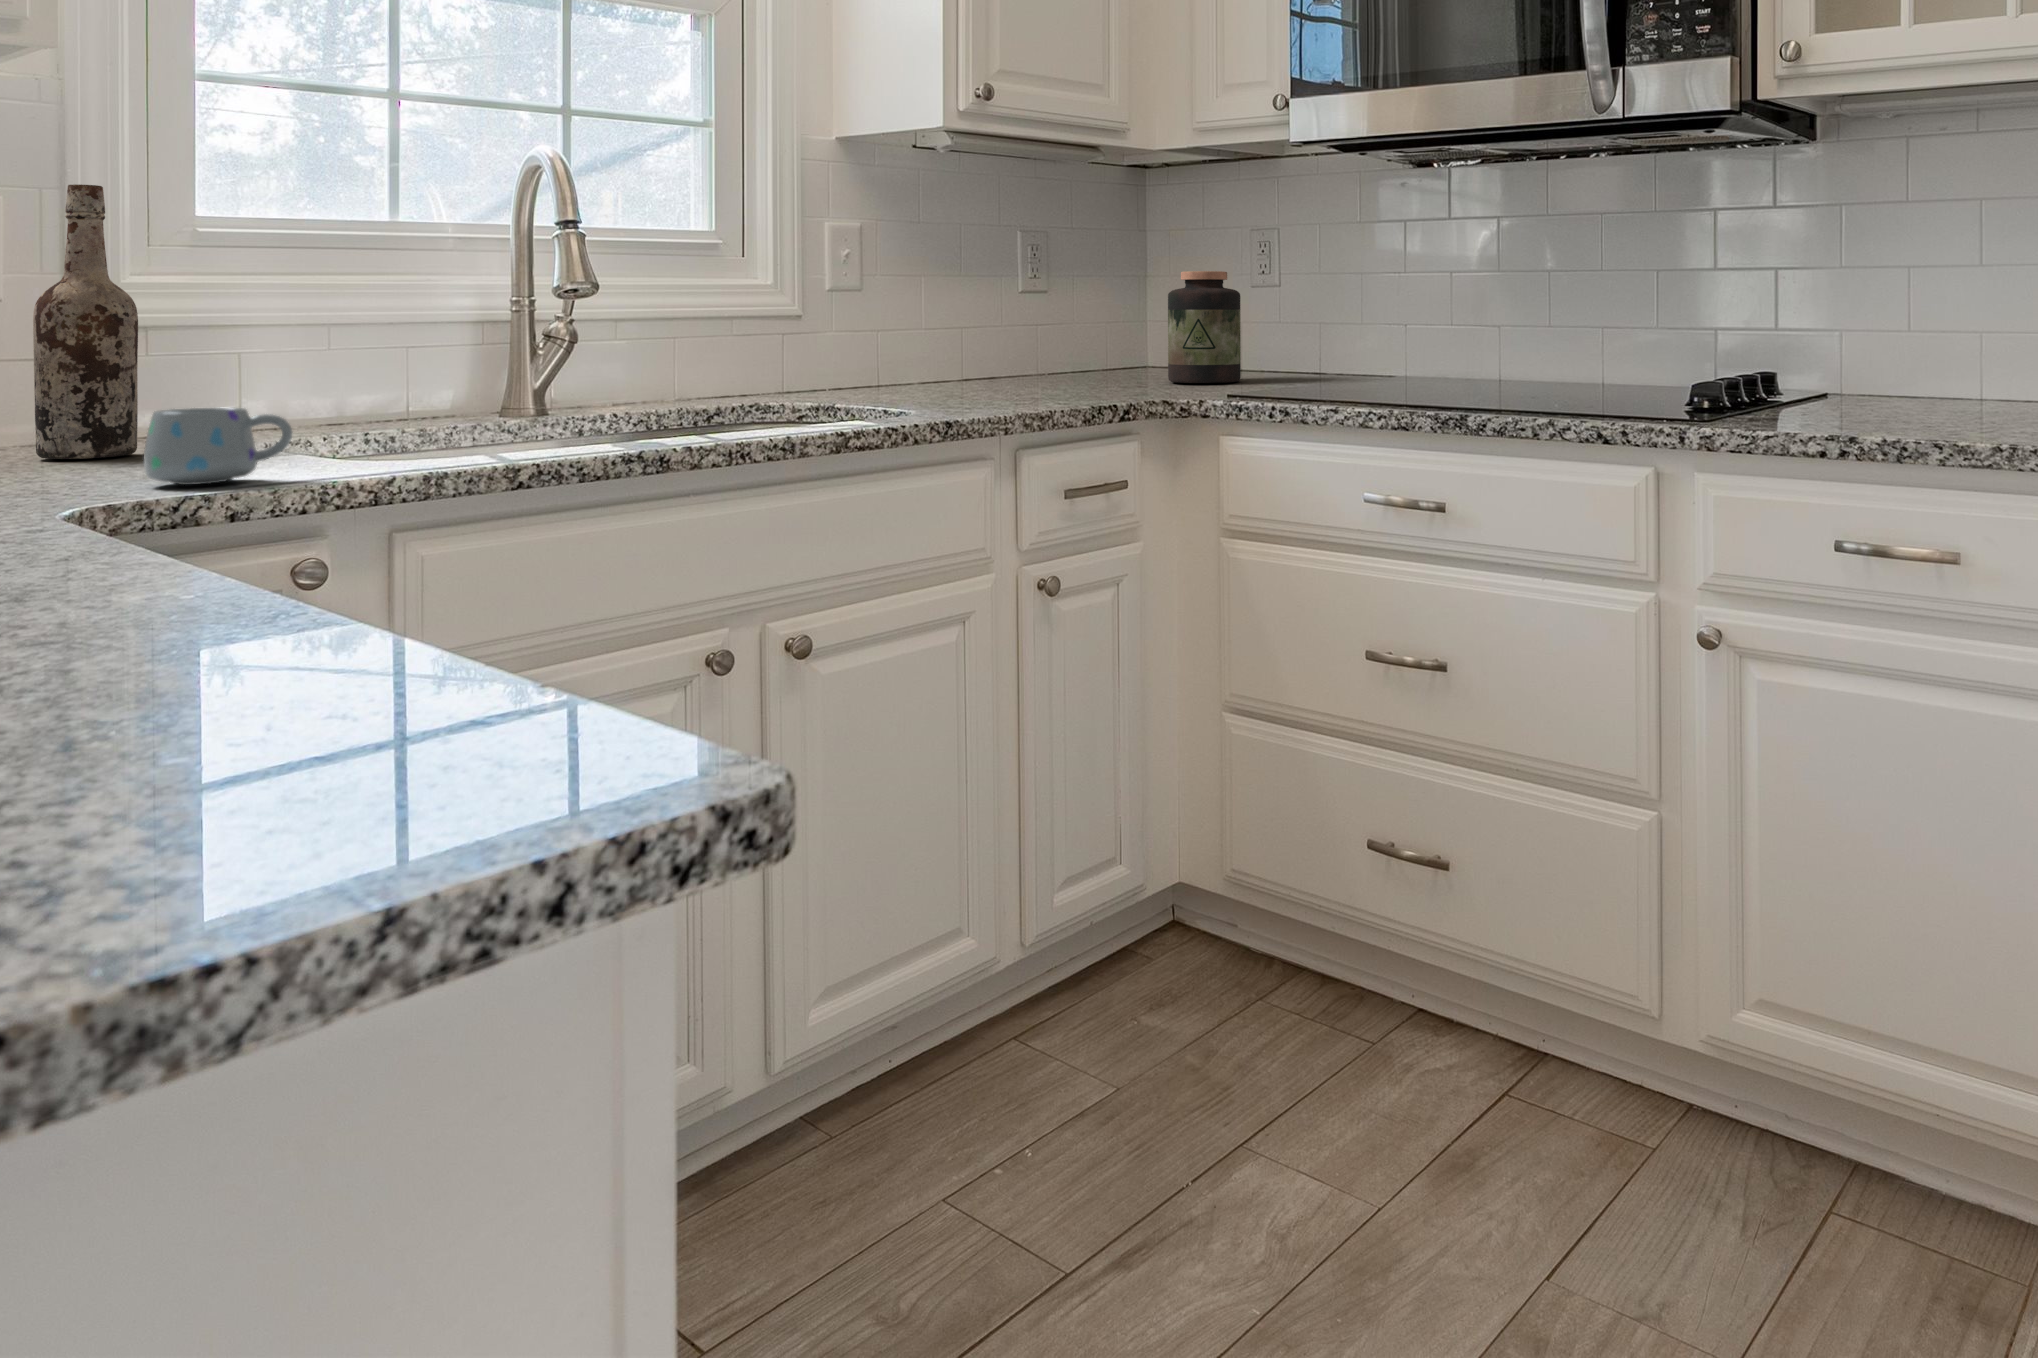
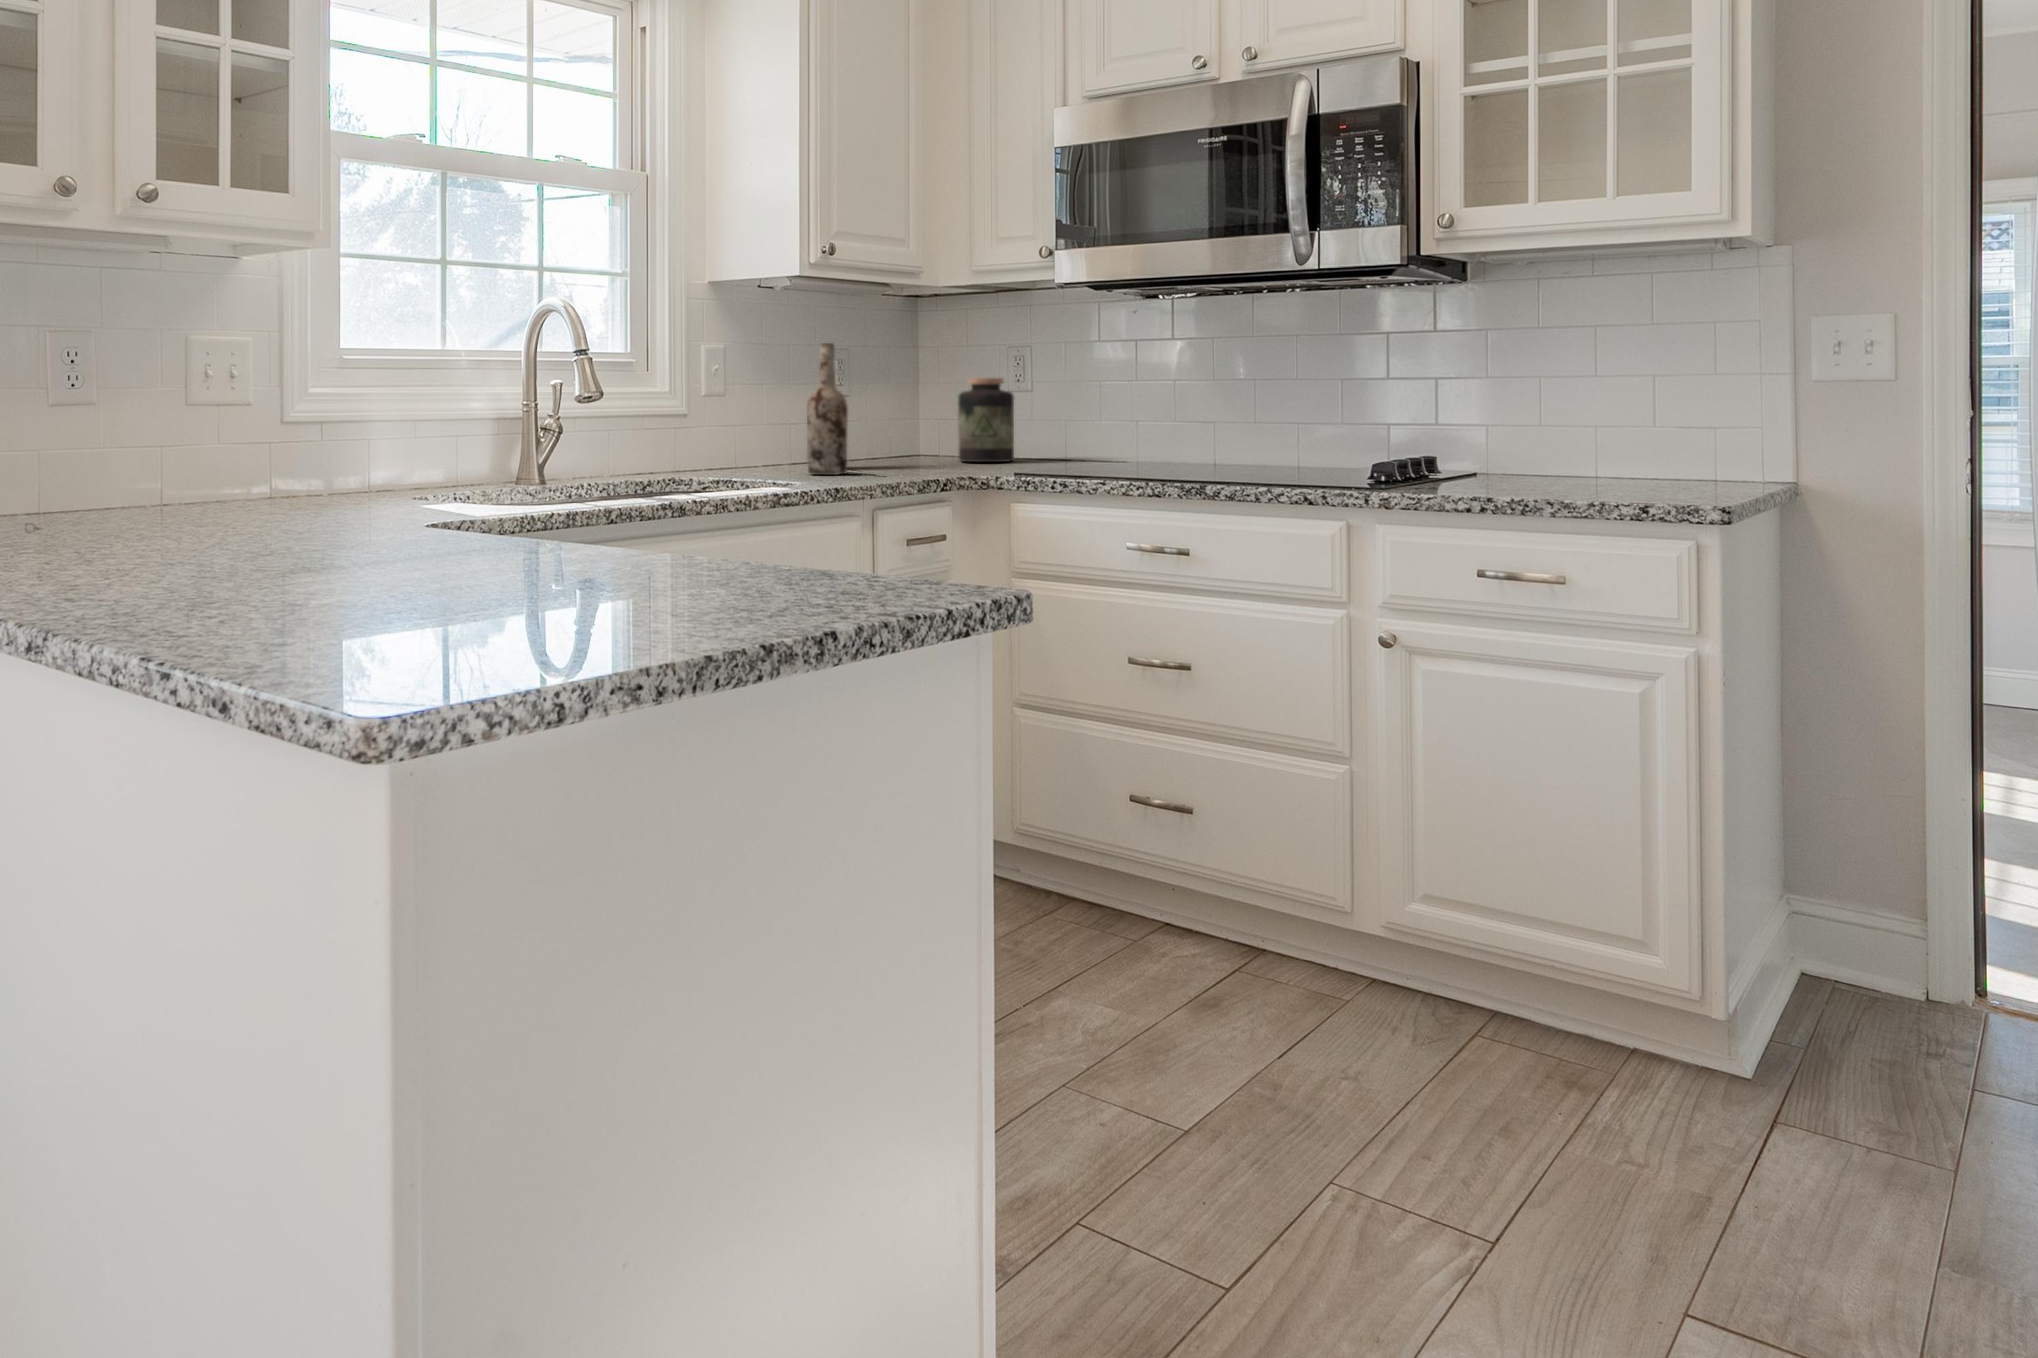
wine bottle: present [33,184,138,459] -> present [807,343,848,475]
mug: present [143,408,292,485] -> none [411,474,490,521]

